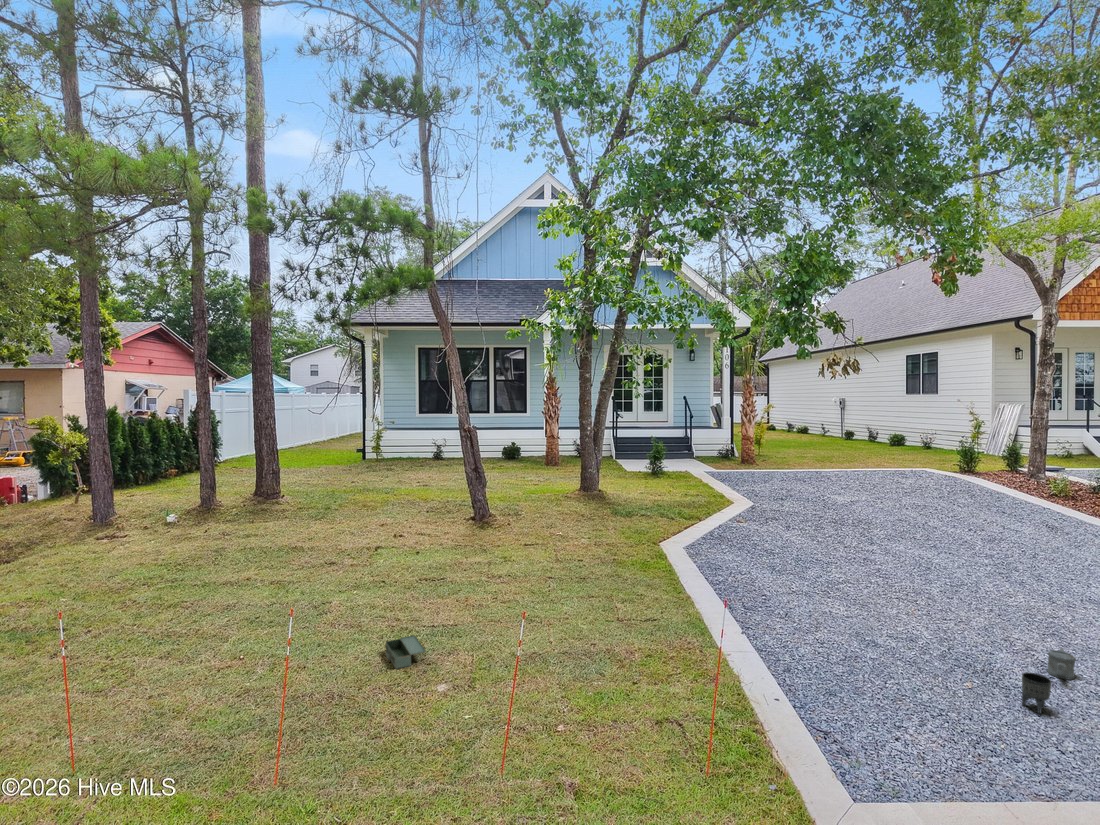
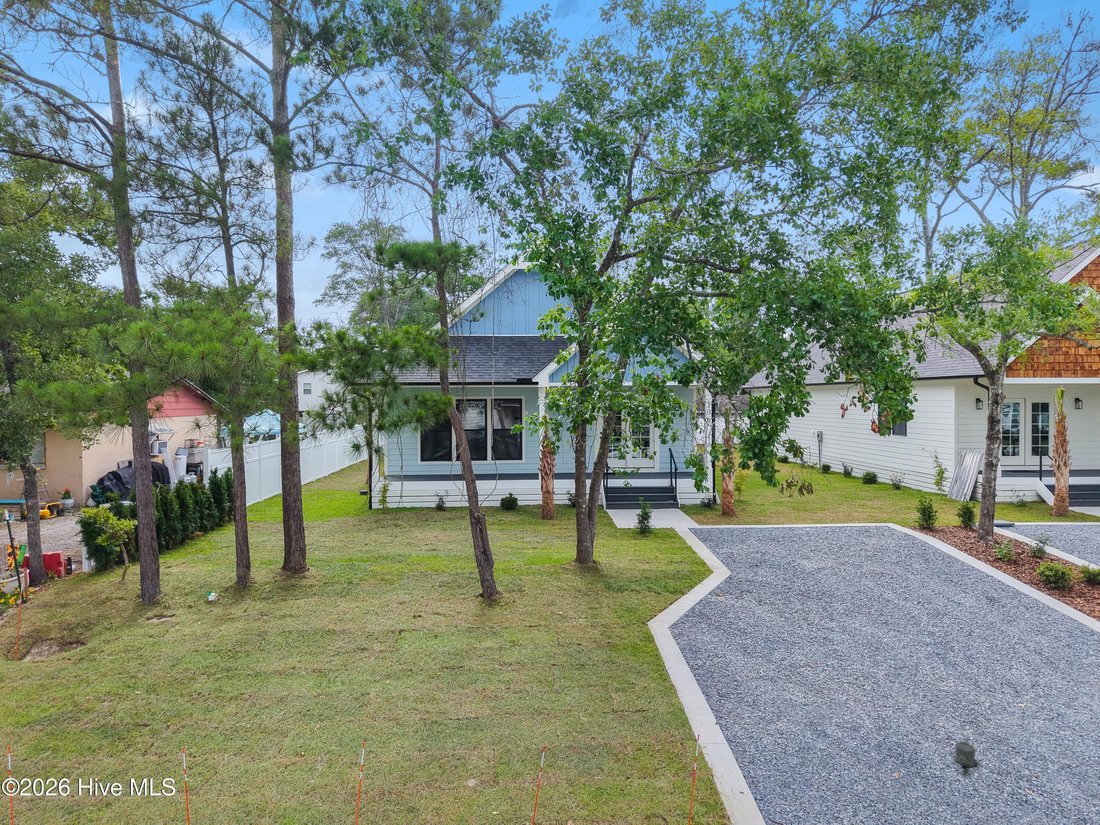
toolbox: present [385,635,426,669] -> none [429,736,464,770]
planter: present [1022,672,1051,714] -> none [928,768,949,802]

